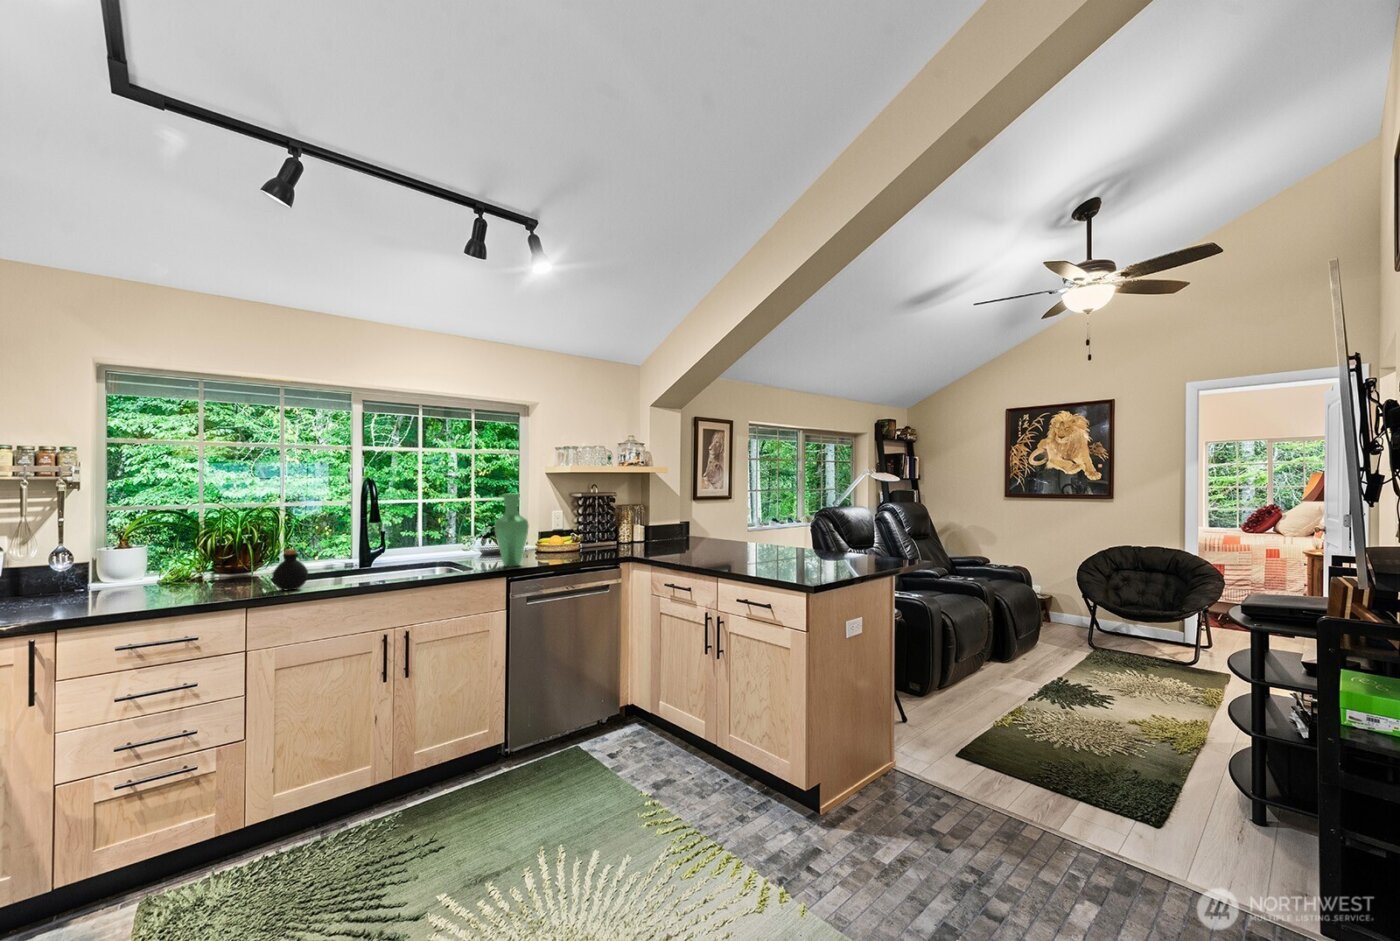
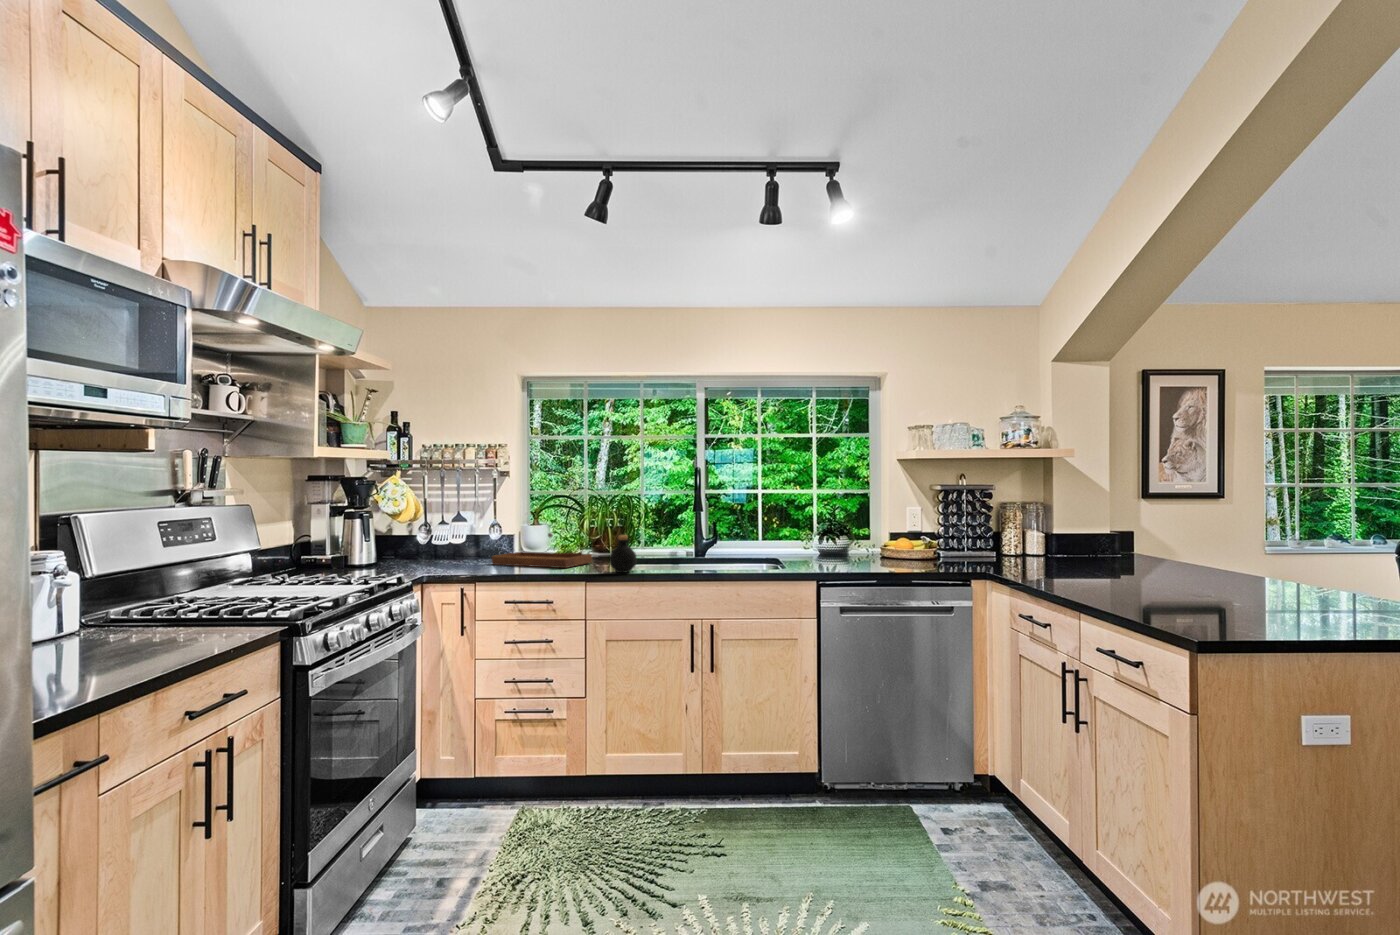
vase: present [495,494,529,567] -> none [818,487,856,571]
tray: none [57,553,227,602] -> present [492,533,592,568]

